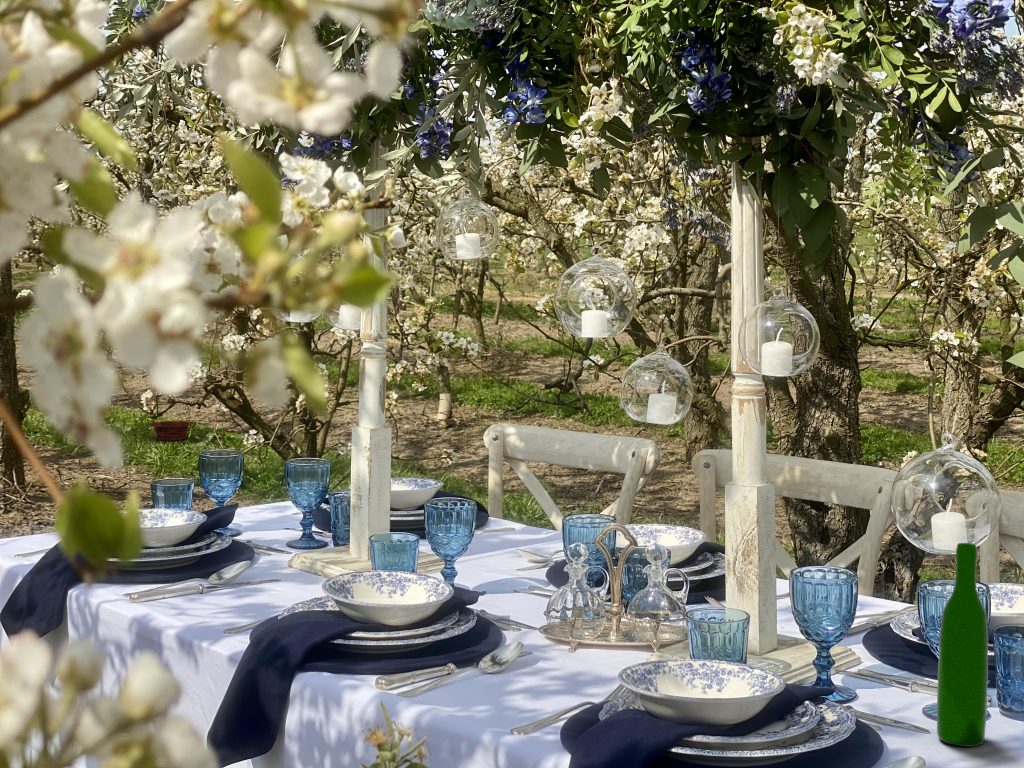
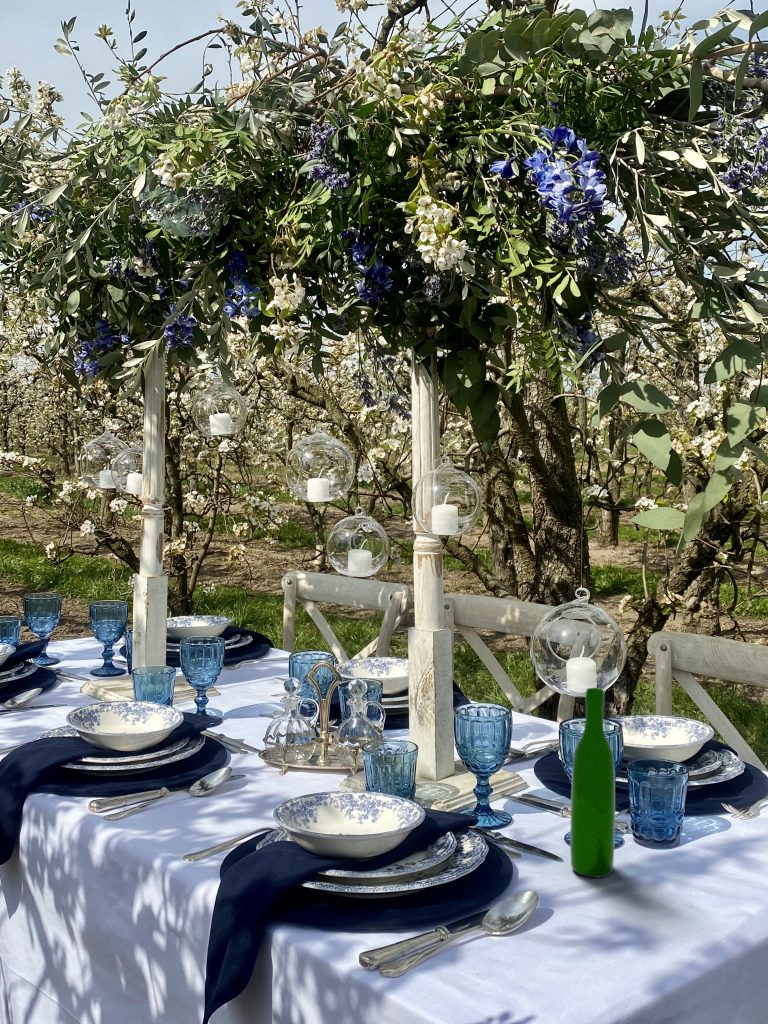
basket: present [147,404,195,440] -> none [77,547,114,582]

